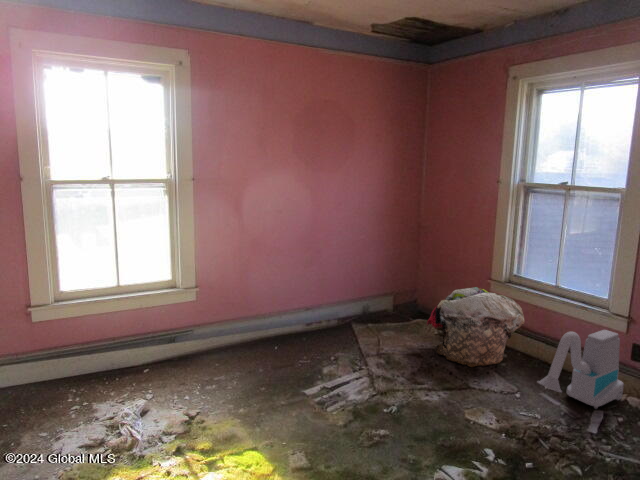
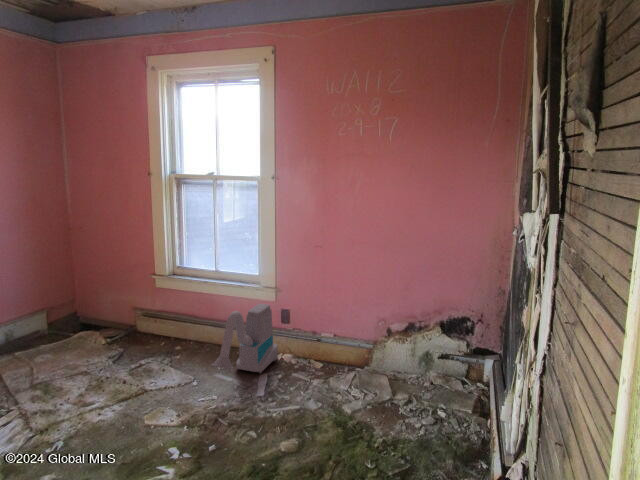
laundry basket: present [427,287,524,367] -> none [91,286,194,369]

